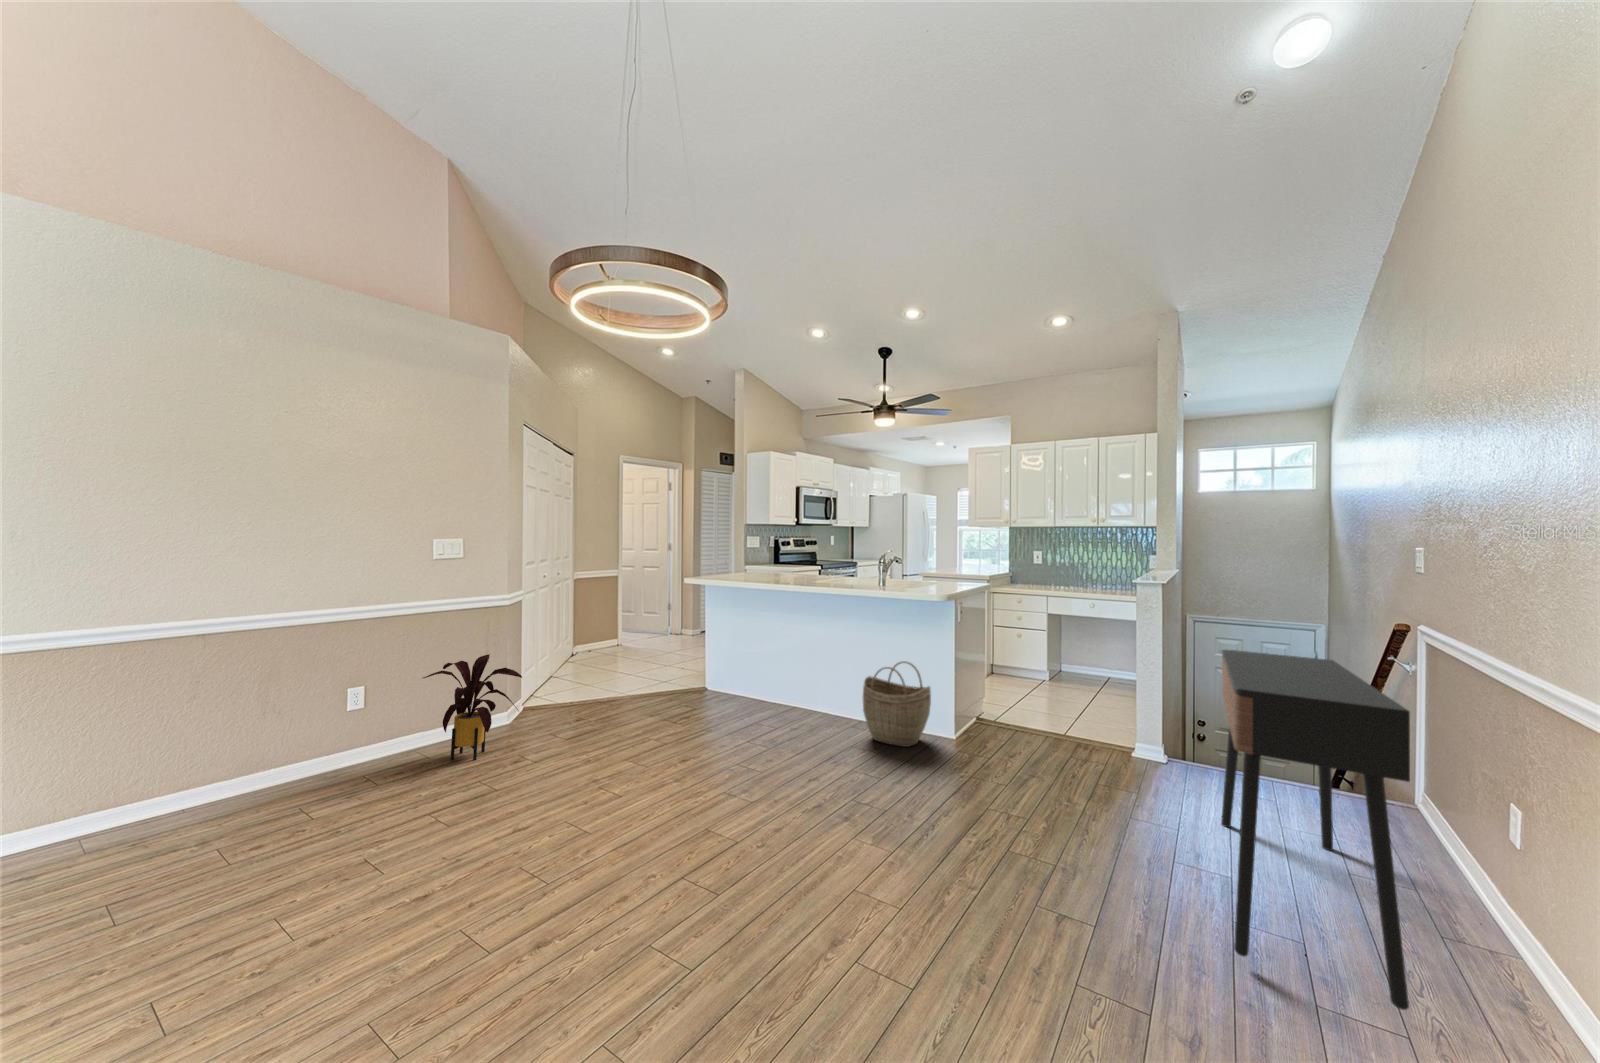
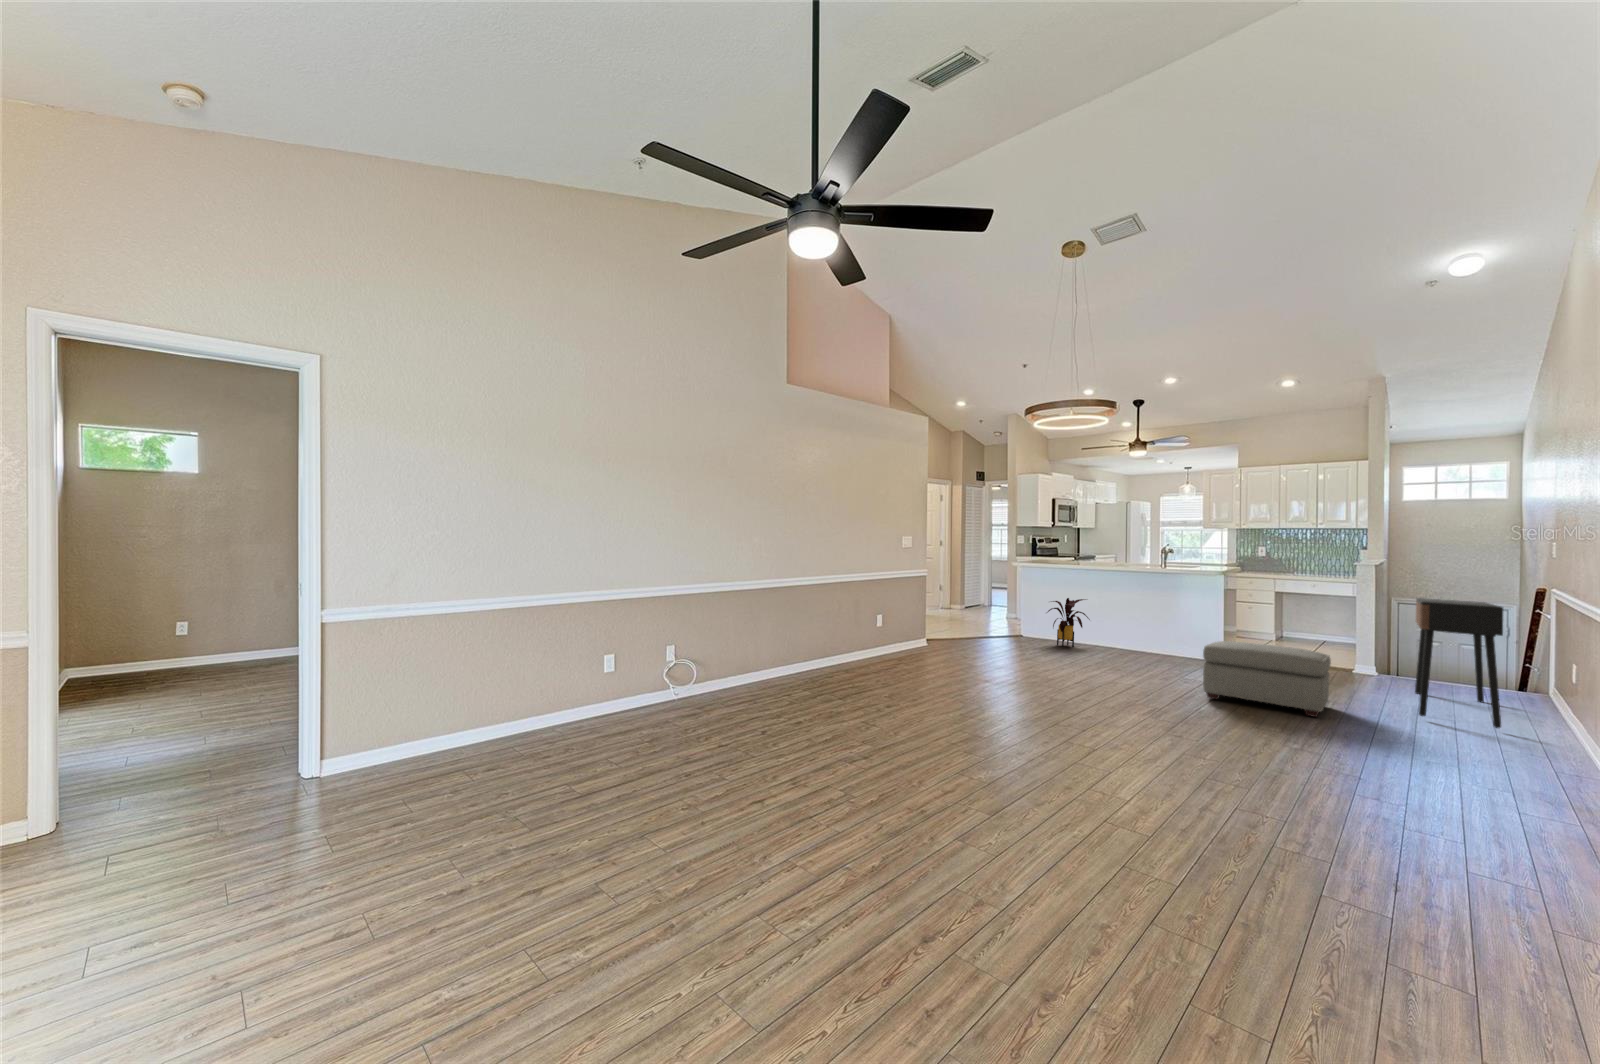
house plant: present [423,654,522,761] -> present [1048,598,1090,647]
woven basket: present [863,661,931,747] -> none [1160,613,1209,662]
ottoman: none [819,753,1067,989] -> present [1203,641,1331,717]

